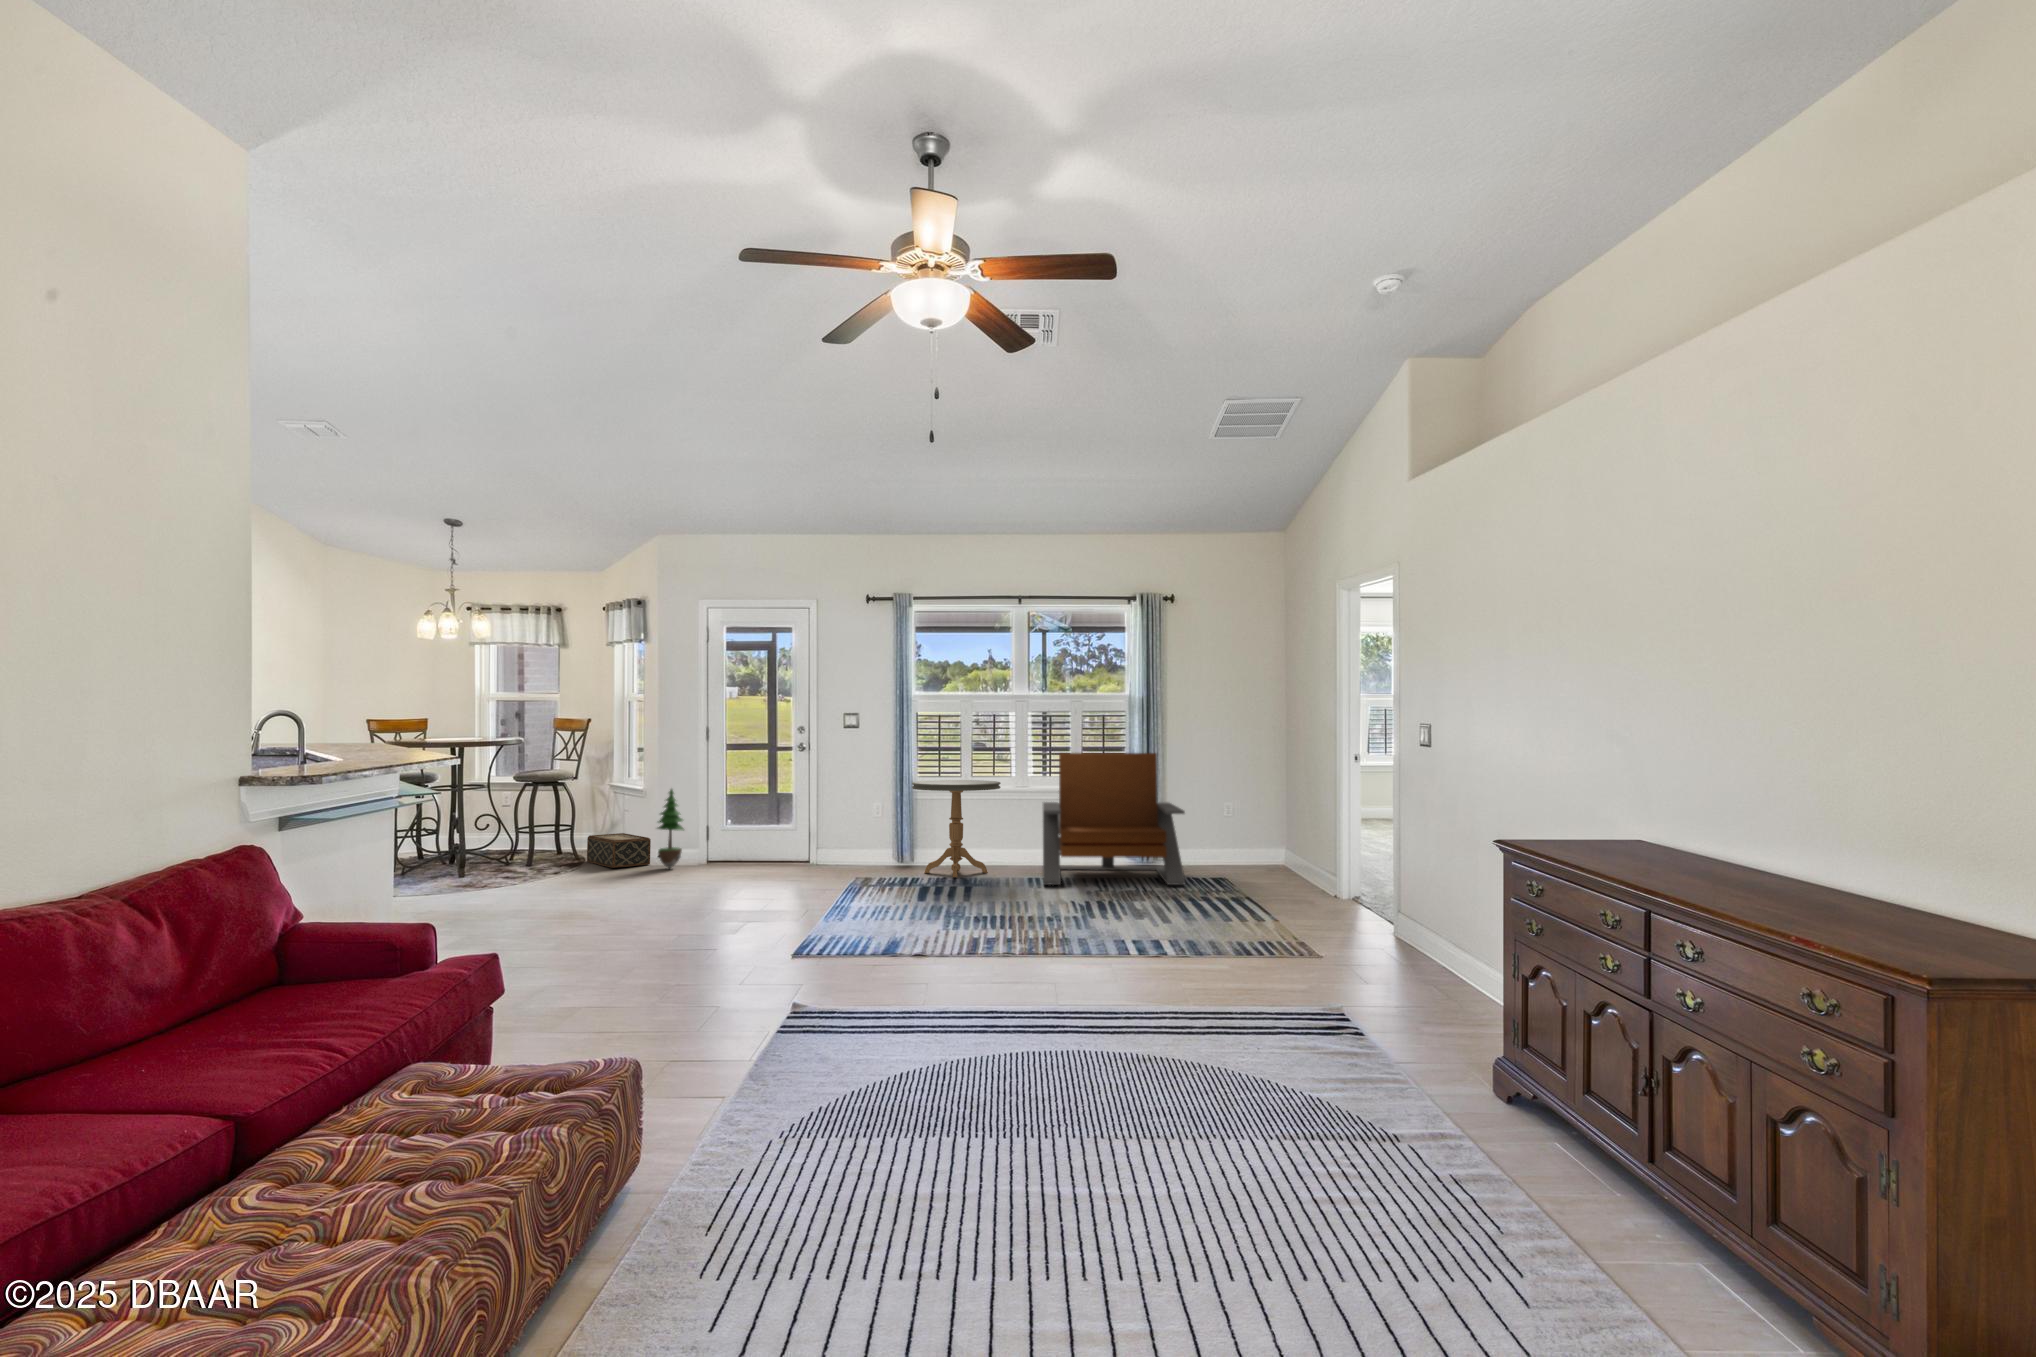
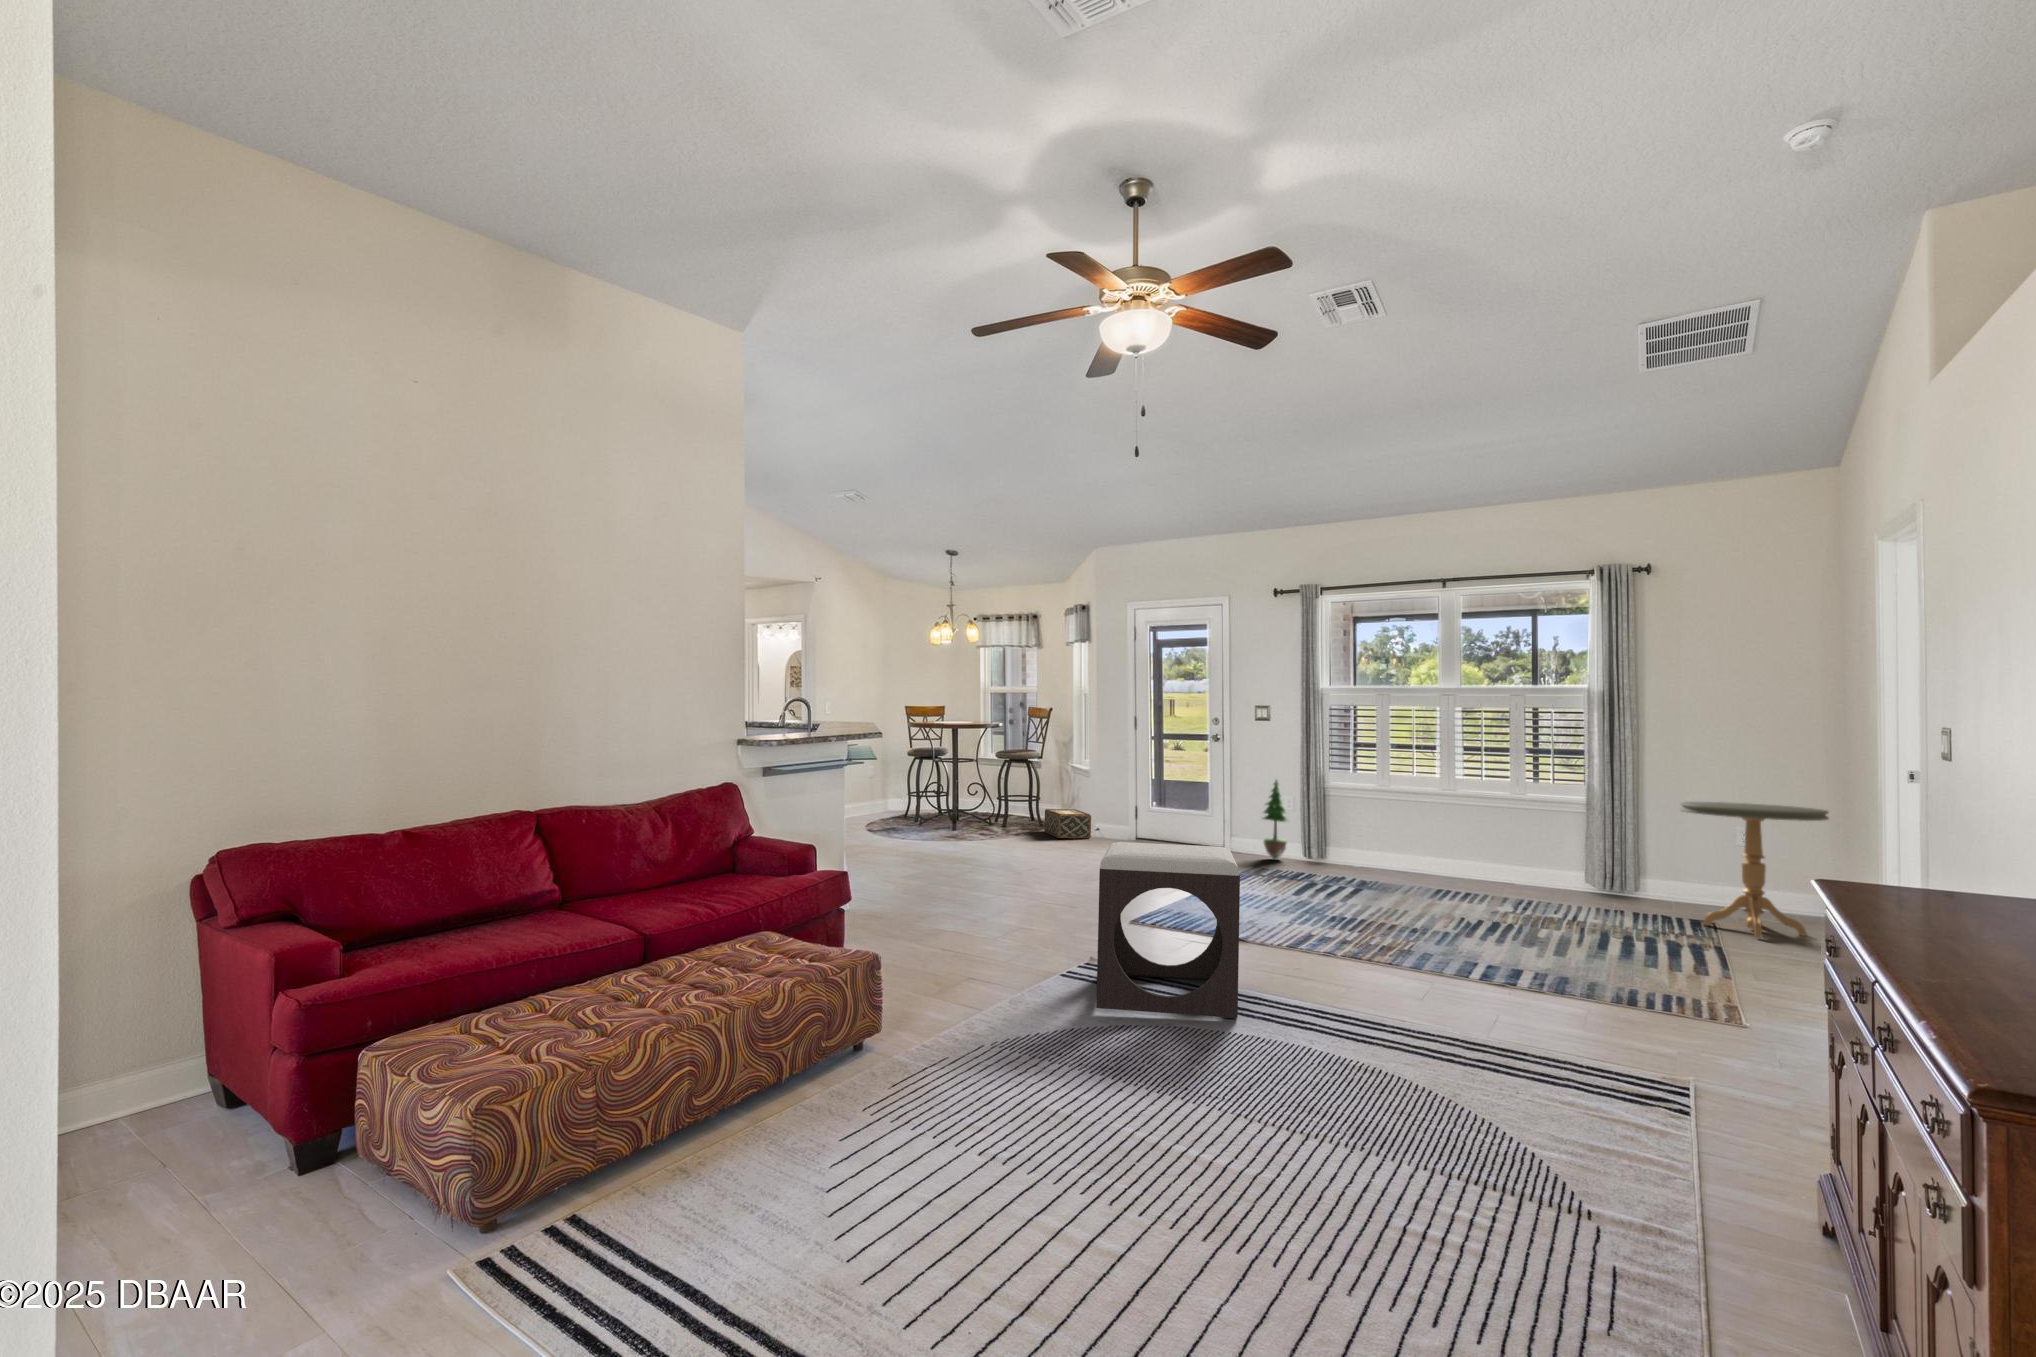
lounge chair: present [1043,753,1185,885] -> none [1449,751,1637,913]
side table: present [912,780,1001,877] -> present [1681,802,1829,937]
potted tree: present [658,789,684,868] -> present [1263,781,1288,859]
footstool: none [810,868,987,1067] -> present [1096,842,1240,1018]

